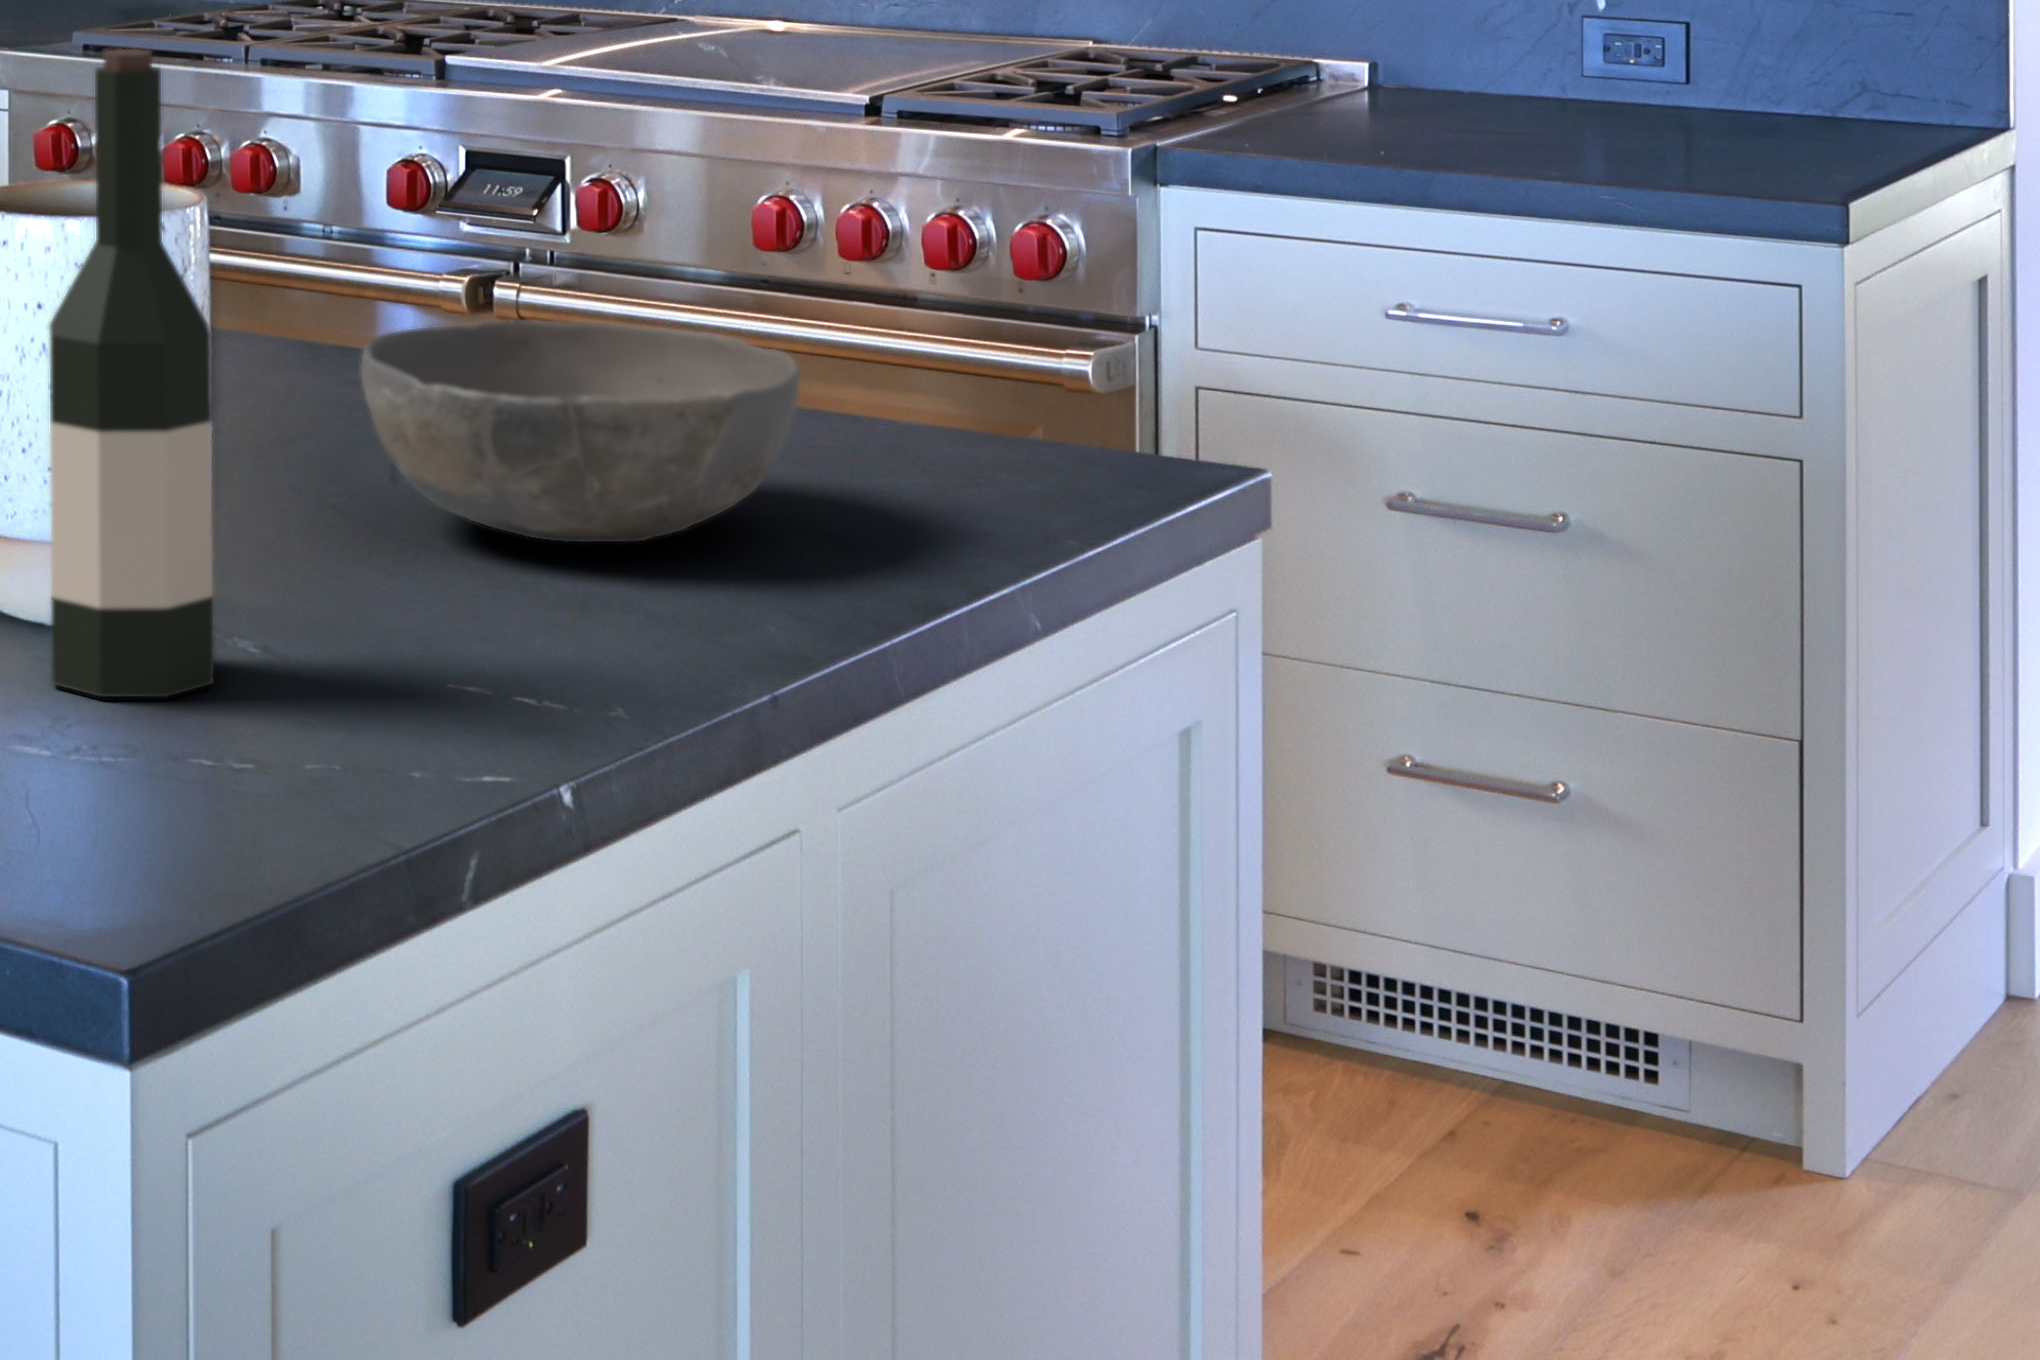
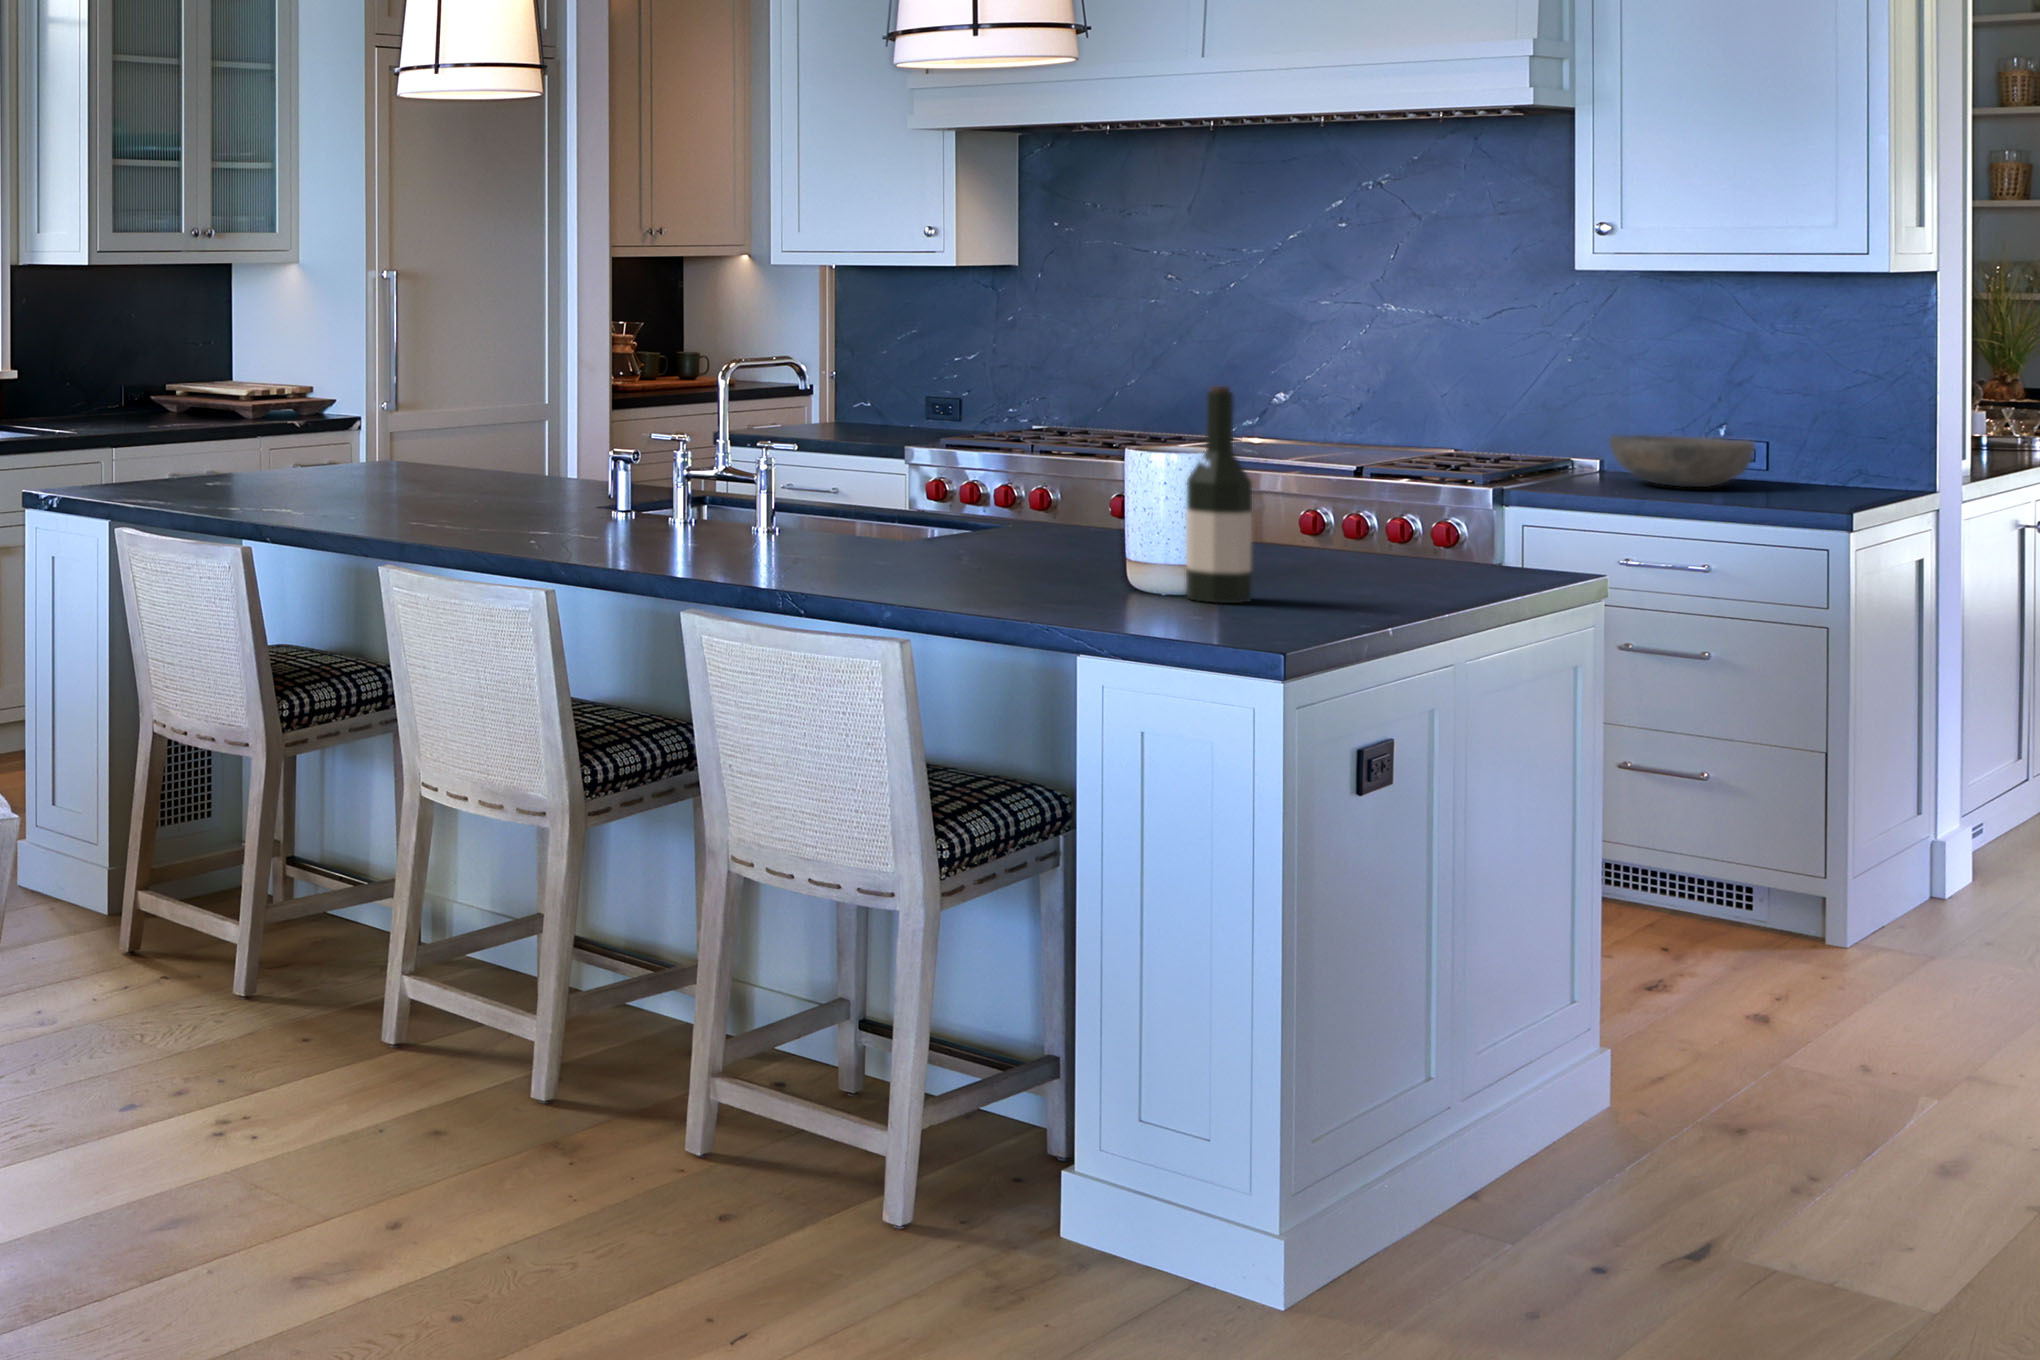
bowl: present [360,320,800,542] -> present [1610,435,1755,487]

